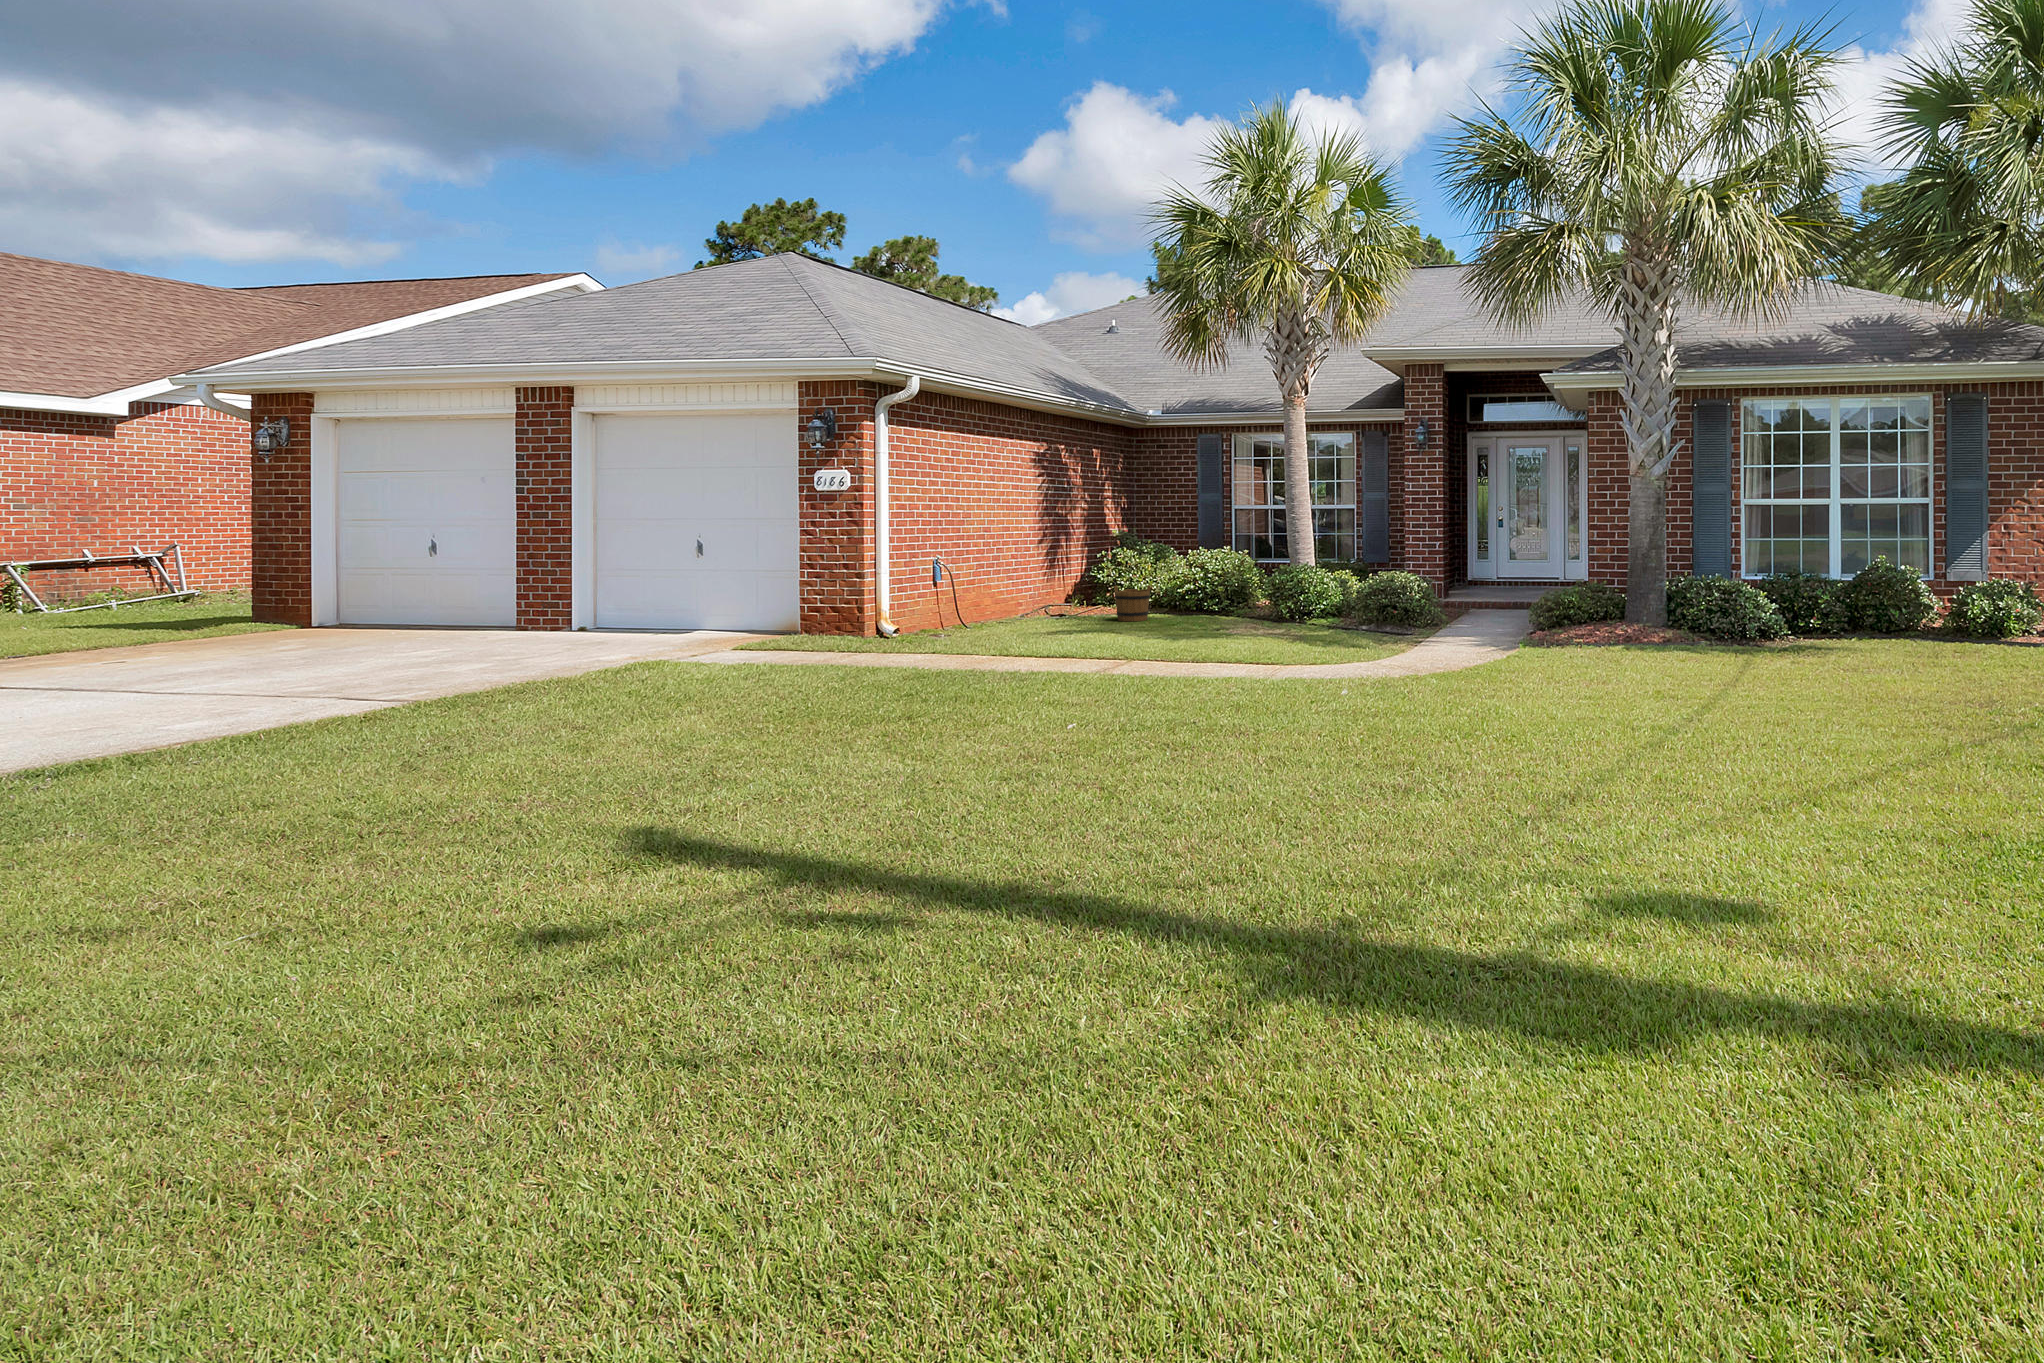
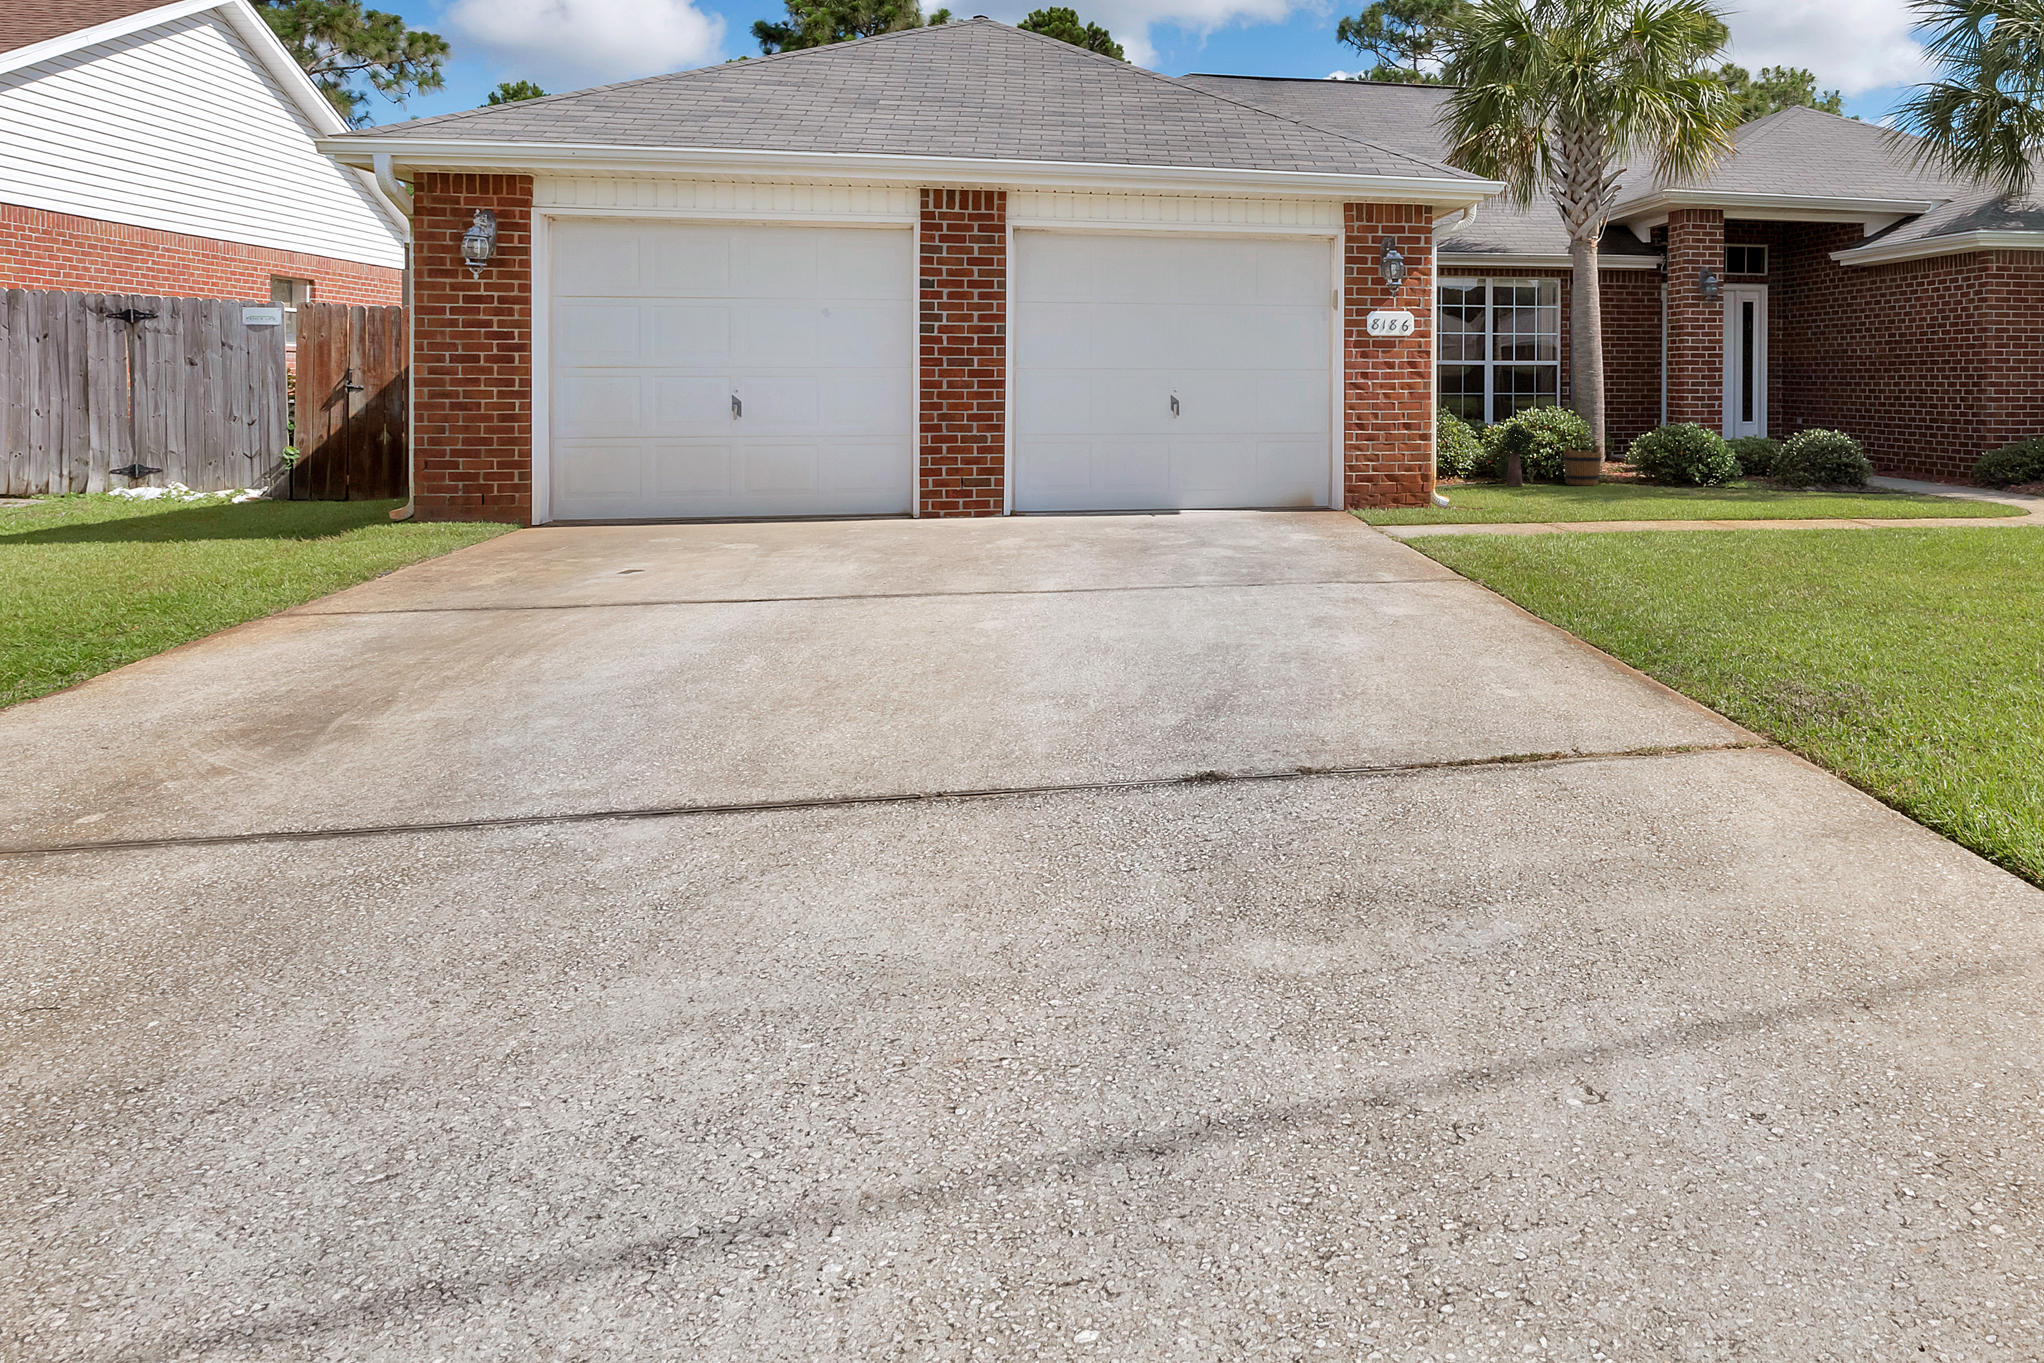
potted plant: none [1053,564,1098,620] -> present [1496,424,1536,486]

